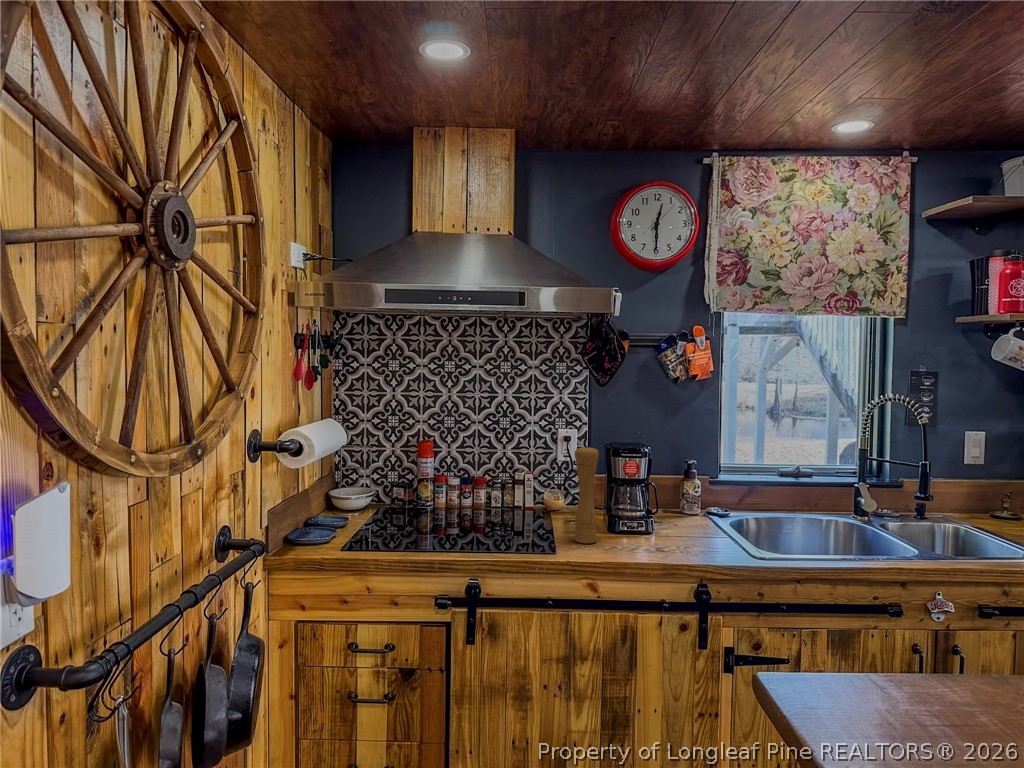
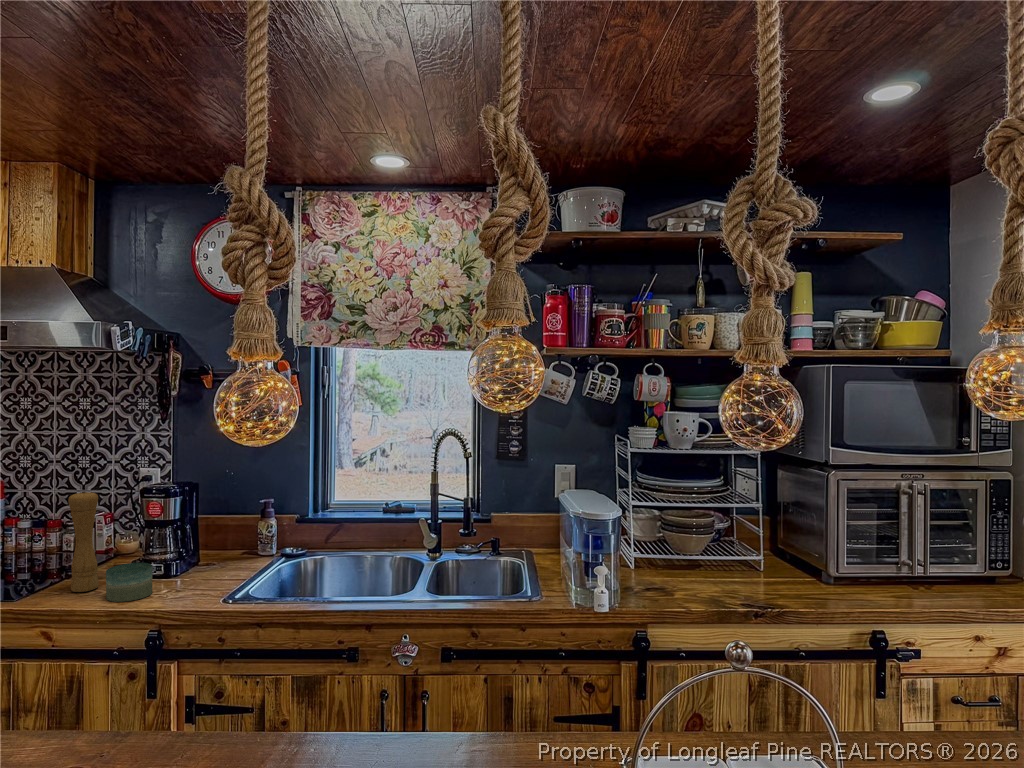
candle: none [621,517,661,553] -> present [106,563,152,602]

